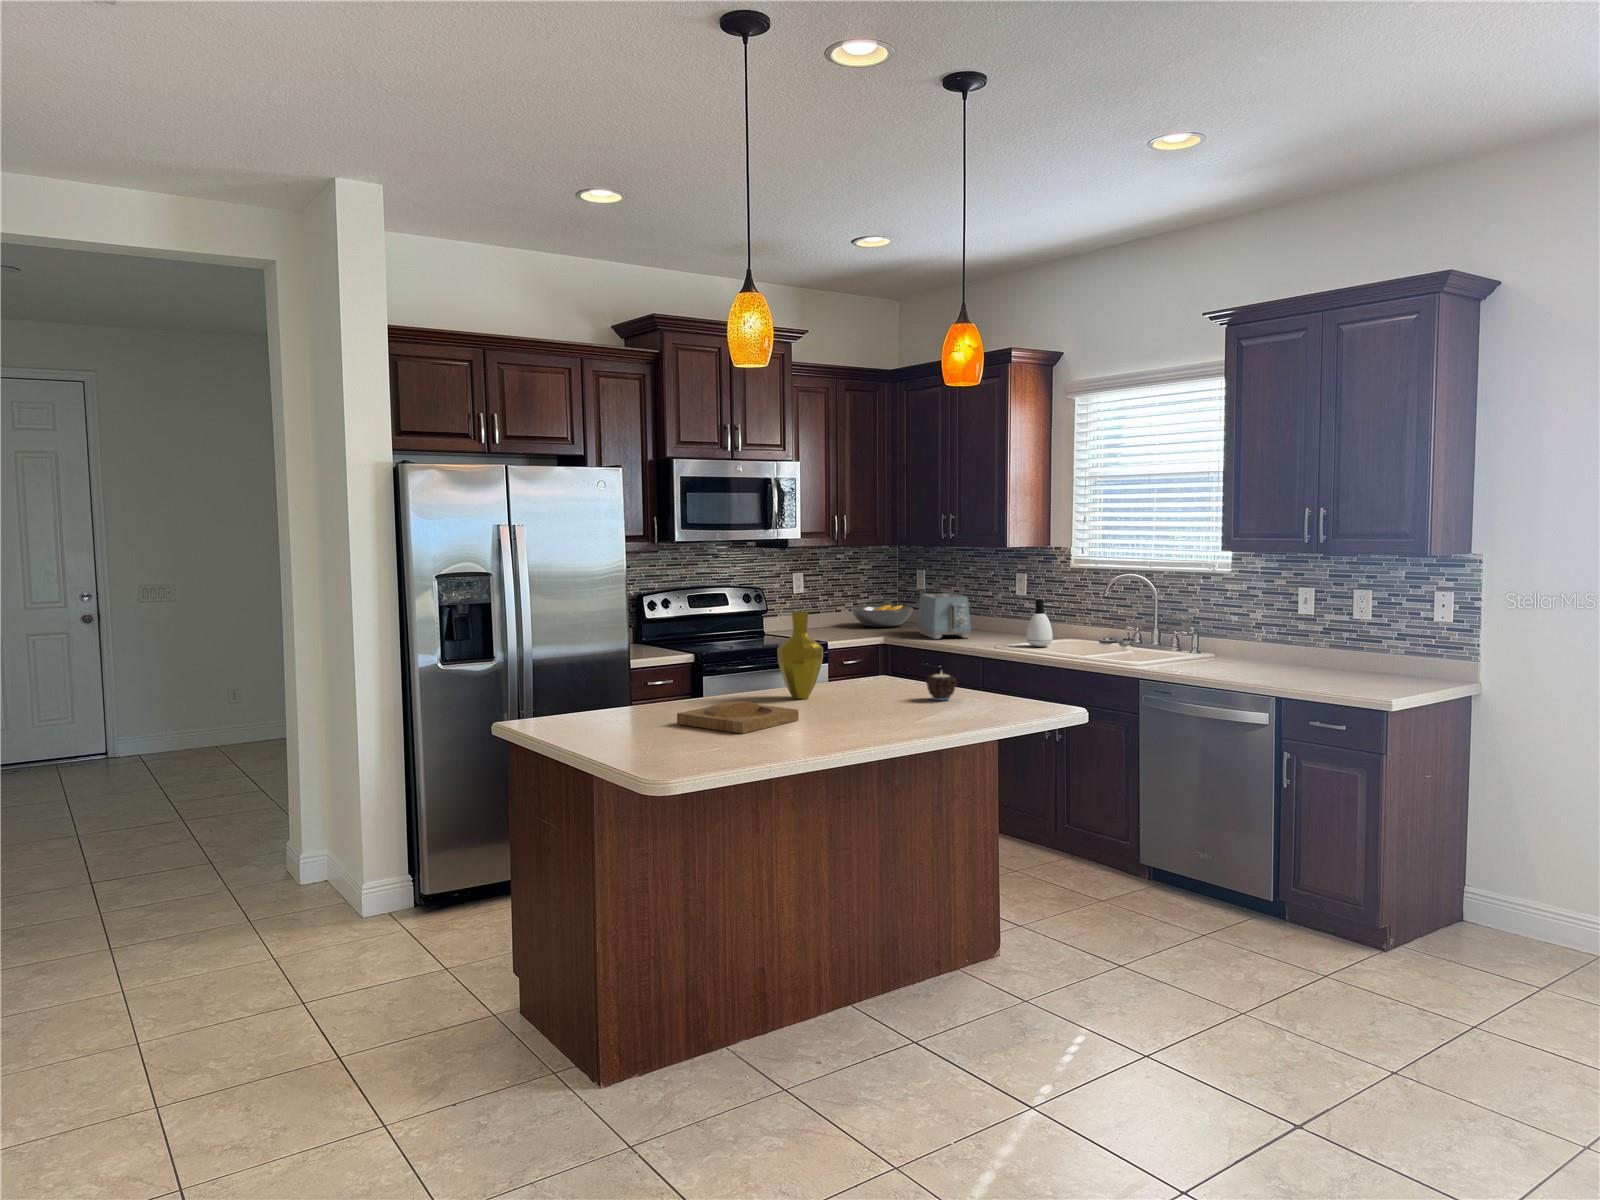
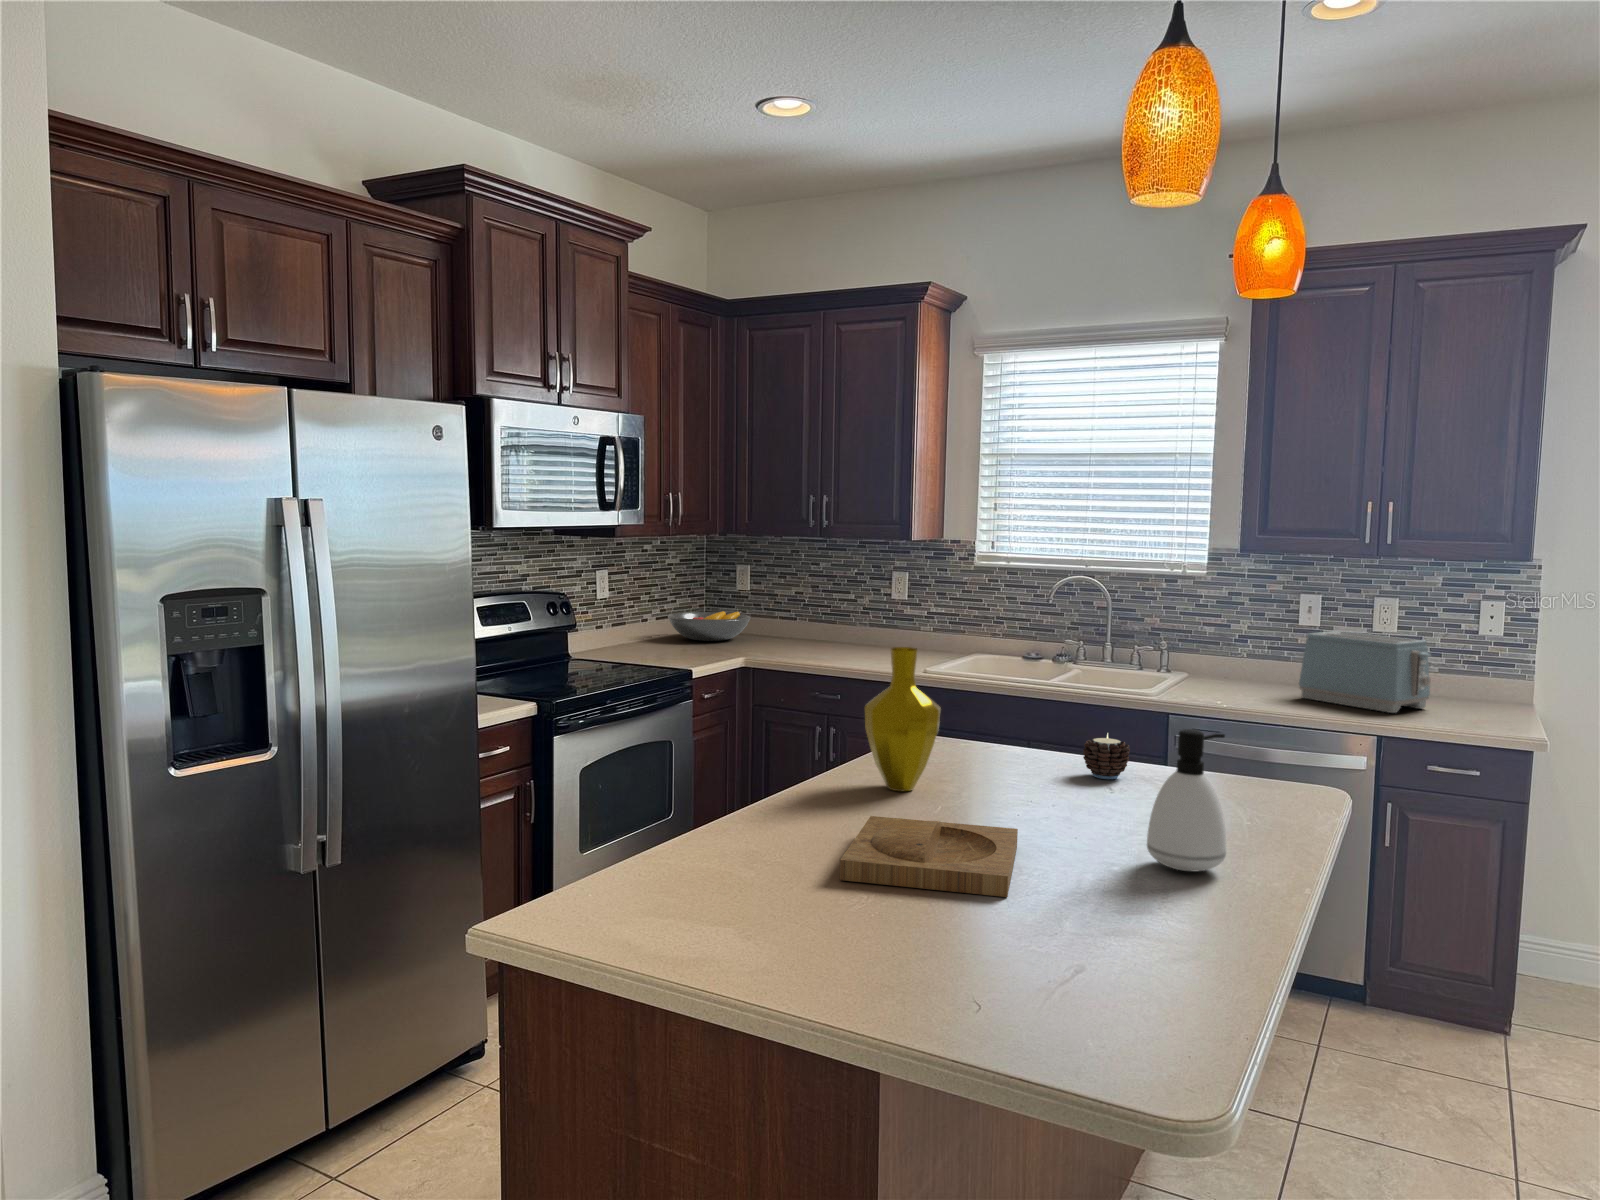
toaster: present [917,594,971,639] -> present [1299,631,1431,713]
soap dispenser: present [1026,599,1054,647] -> present [1147,729,1226,871]

